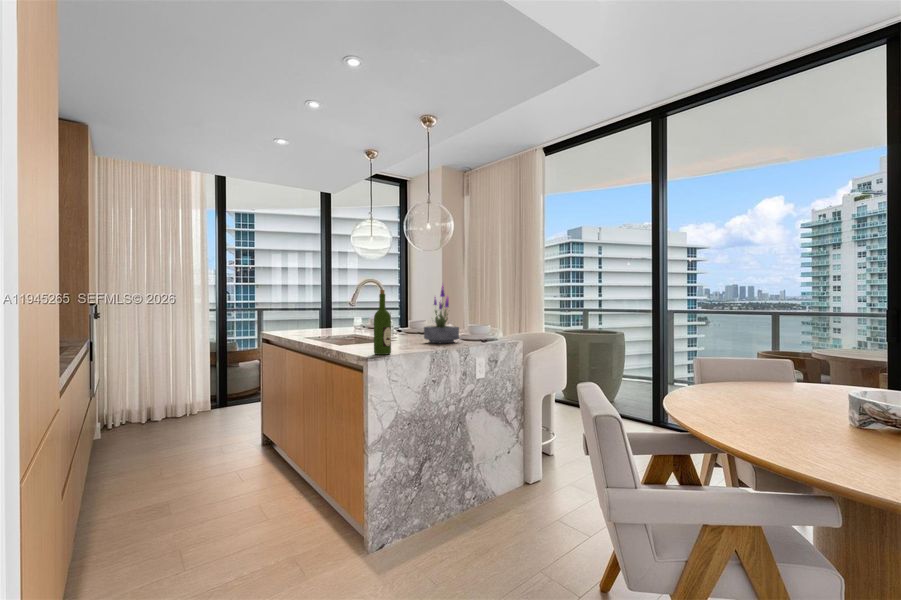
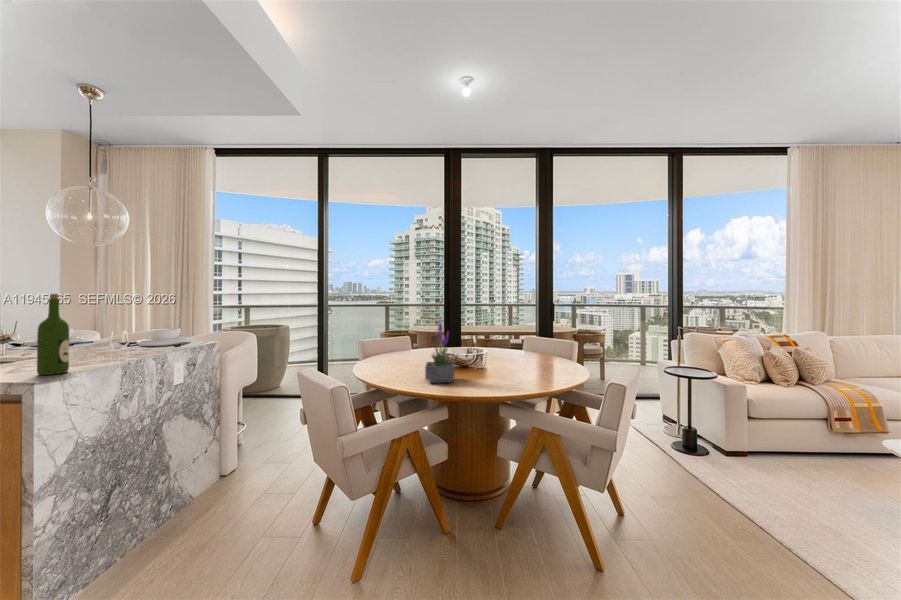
potted plant: present [424,286,459,343] -> present [425,318,455,383]

